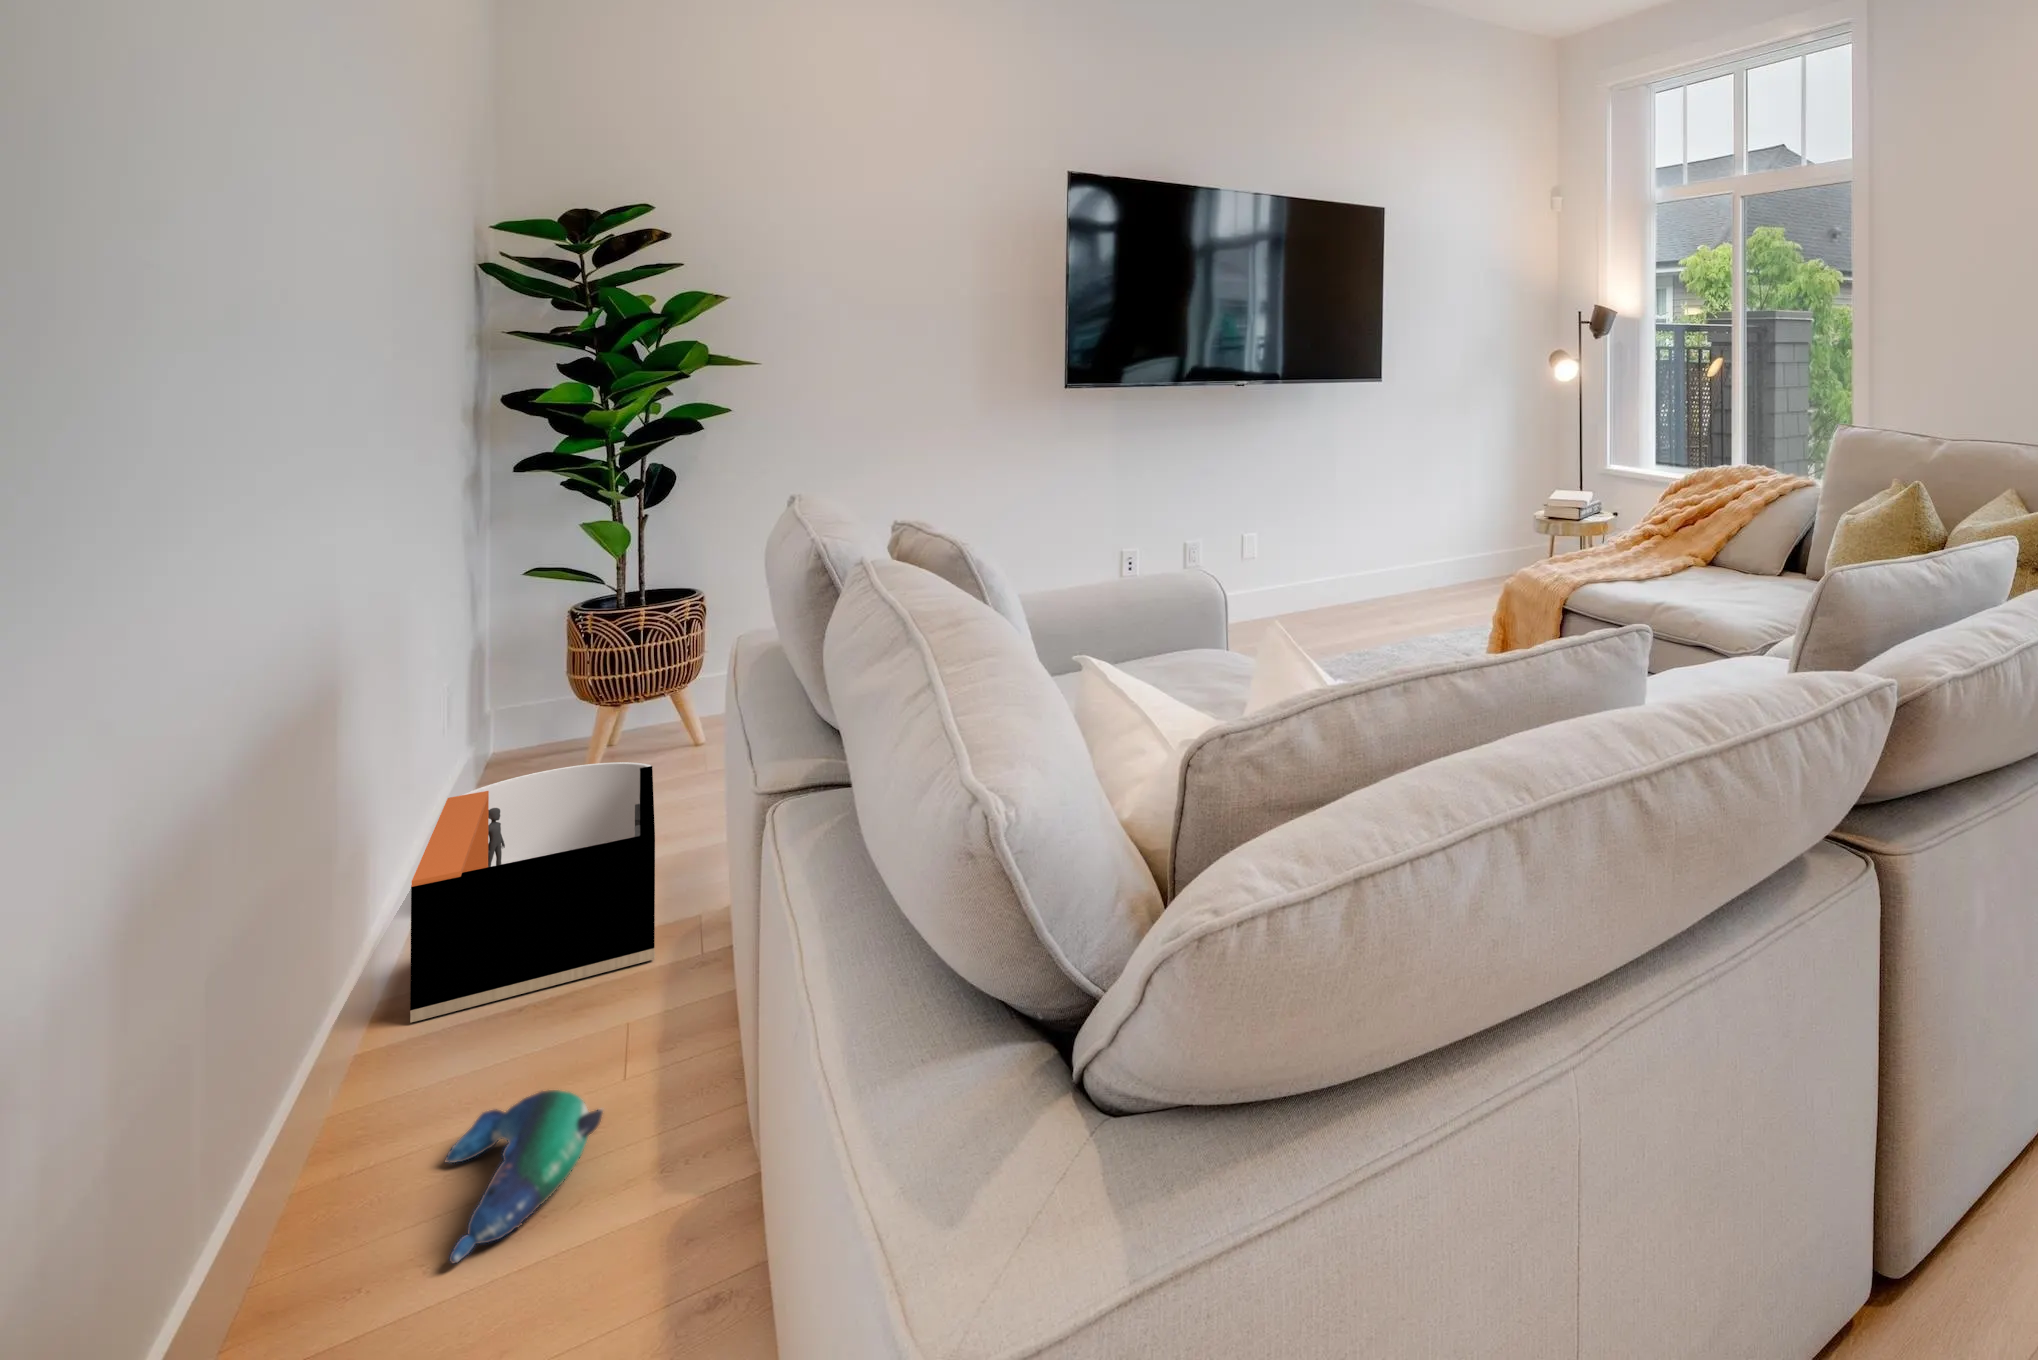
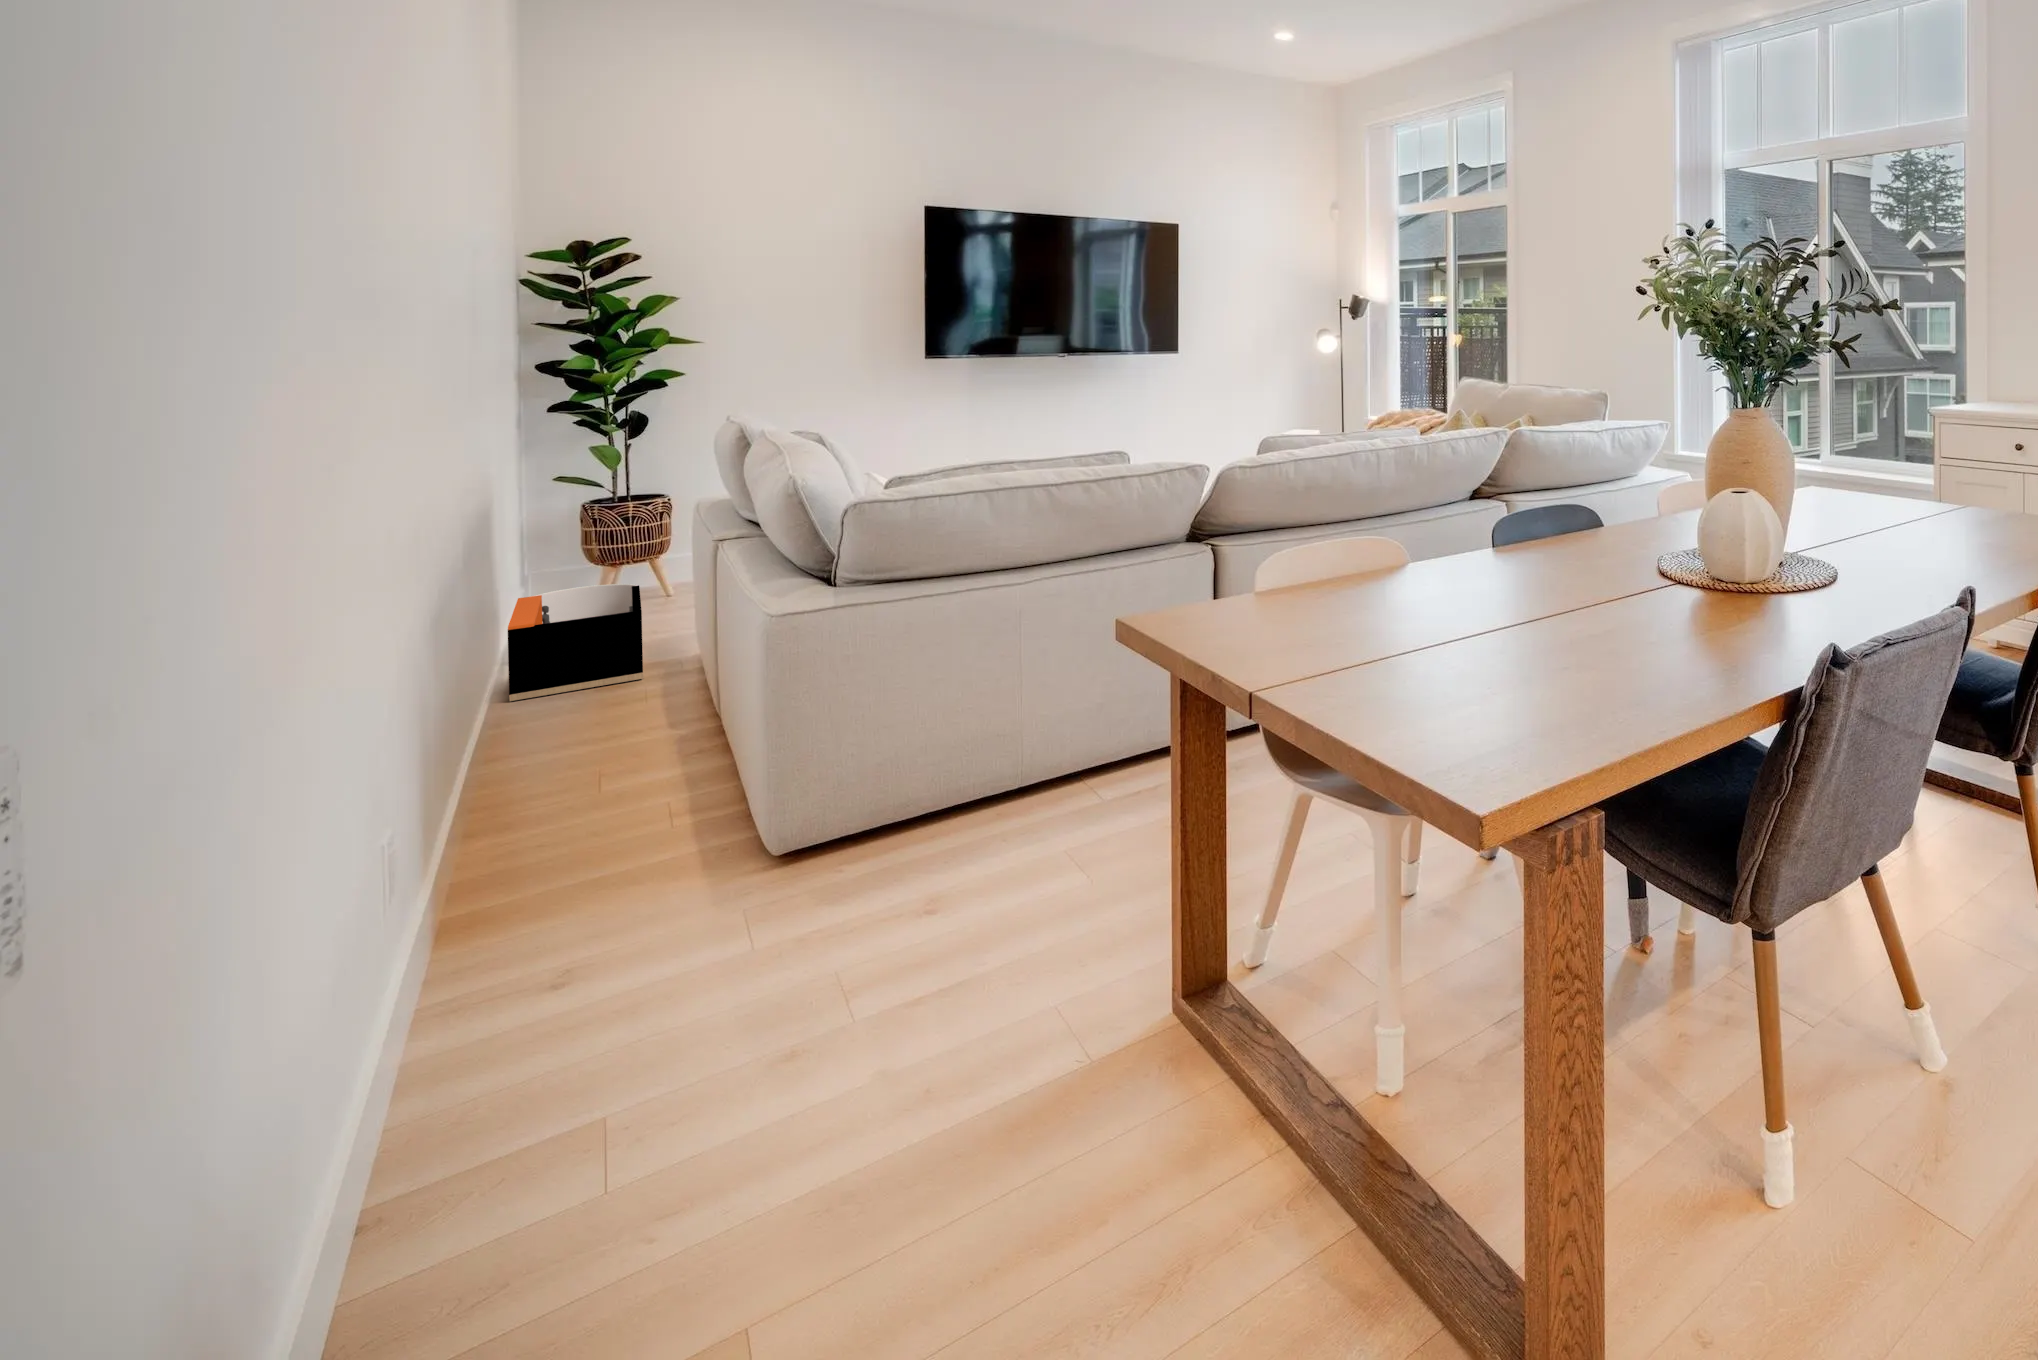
plush toy: present [445,1090,603,1263] -> none [539,708,619,765]

